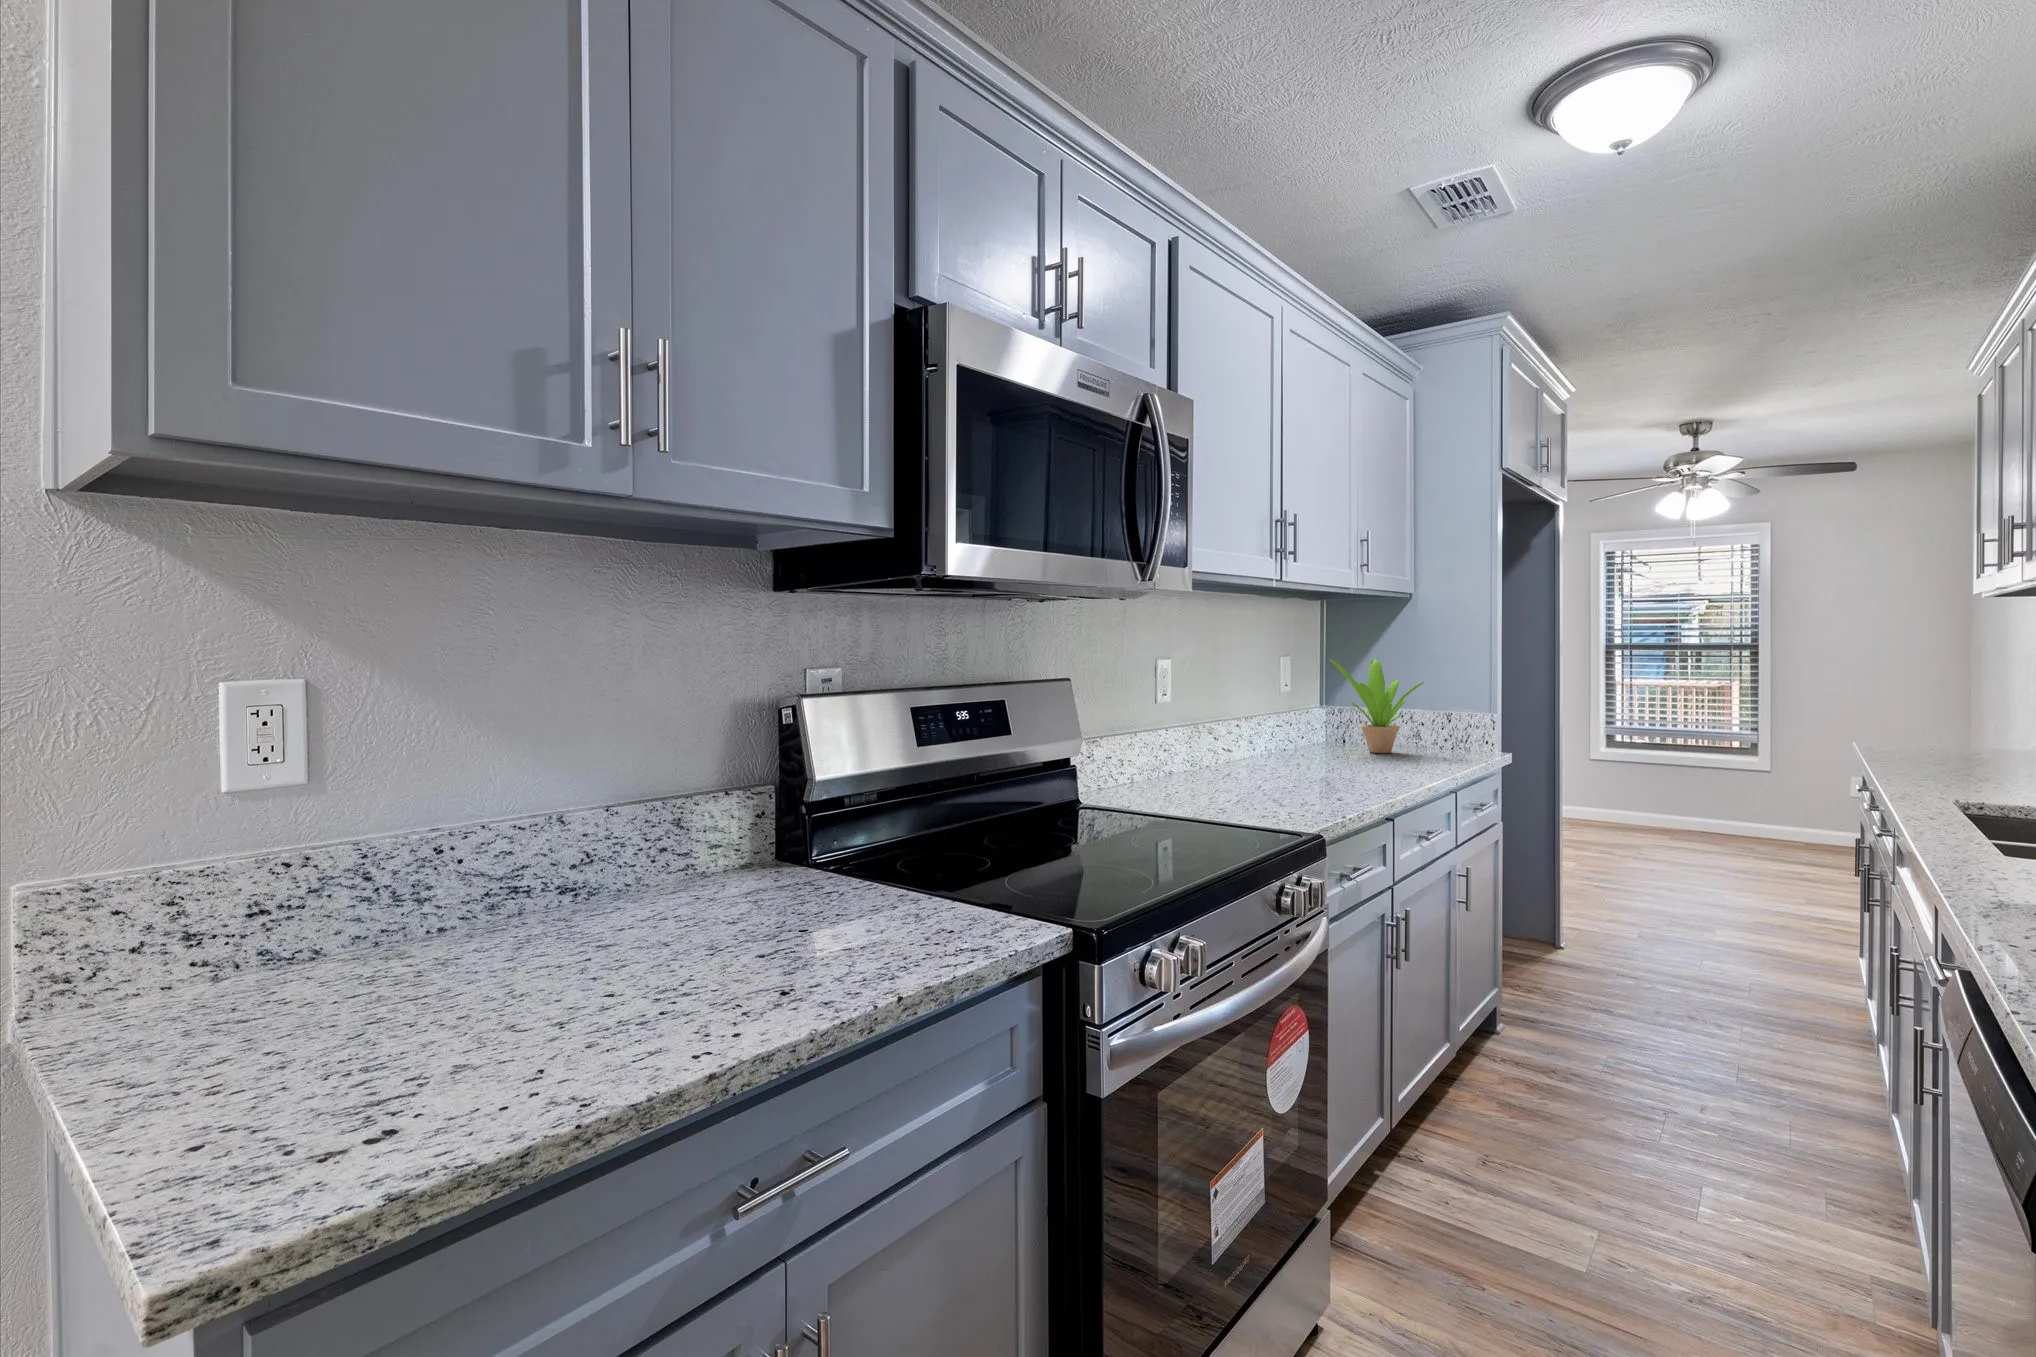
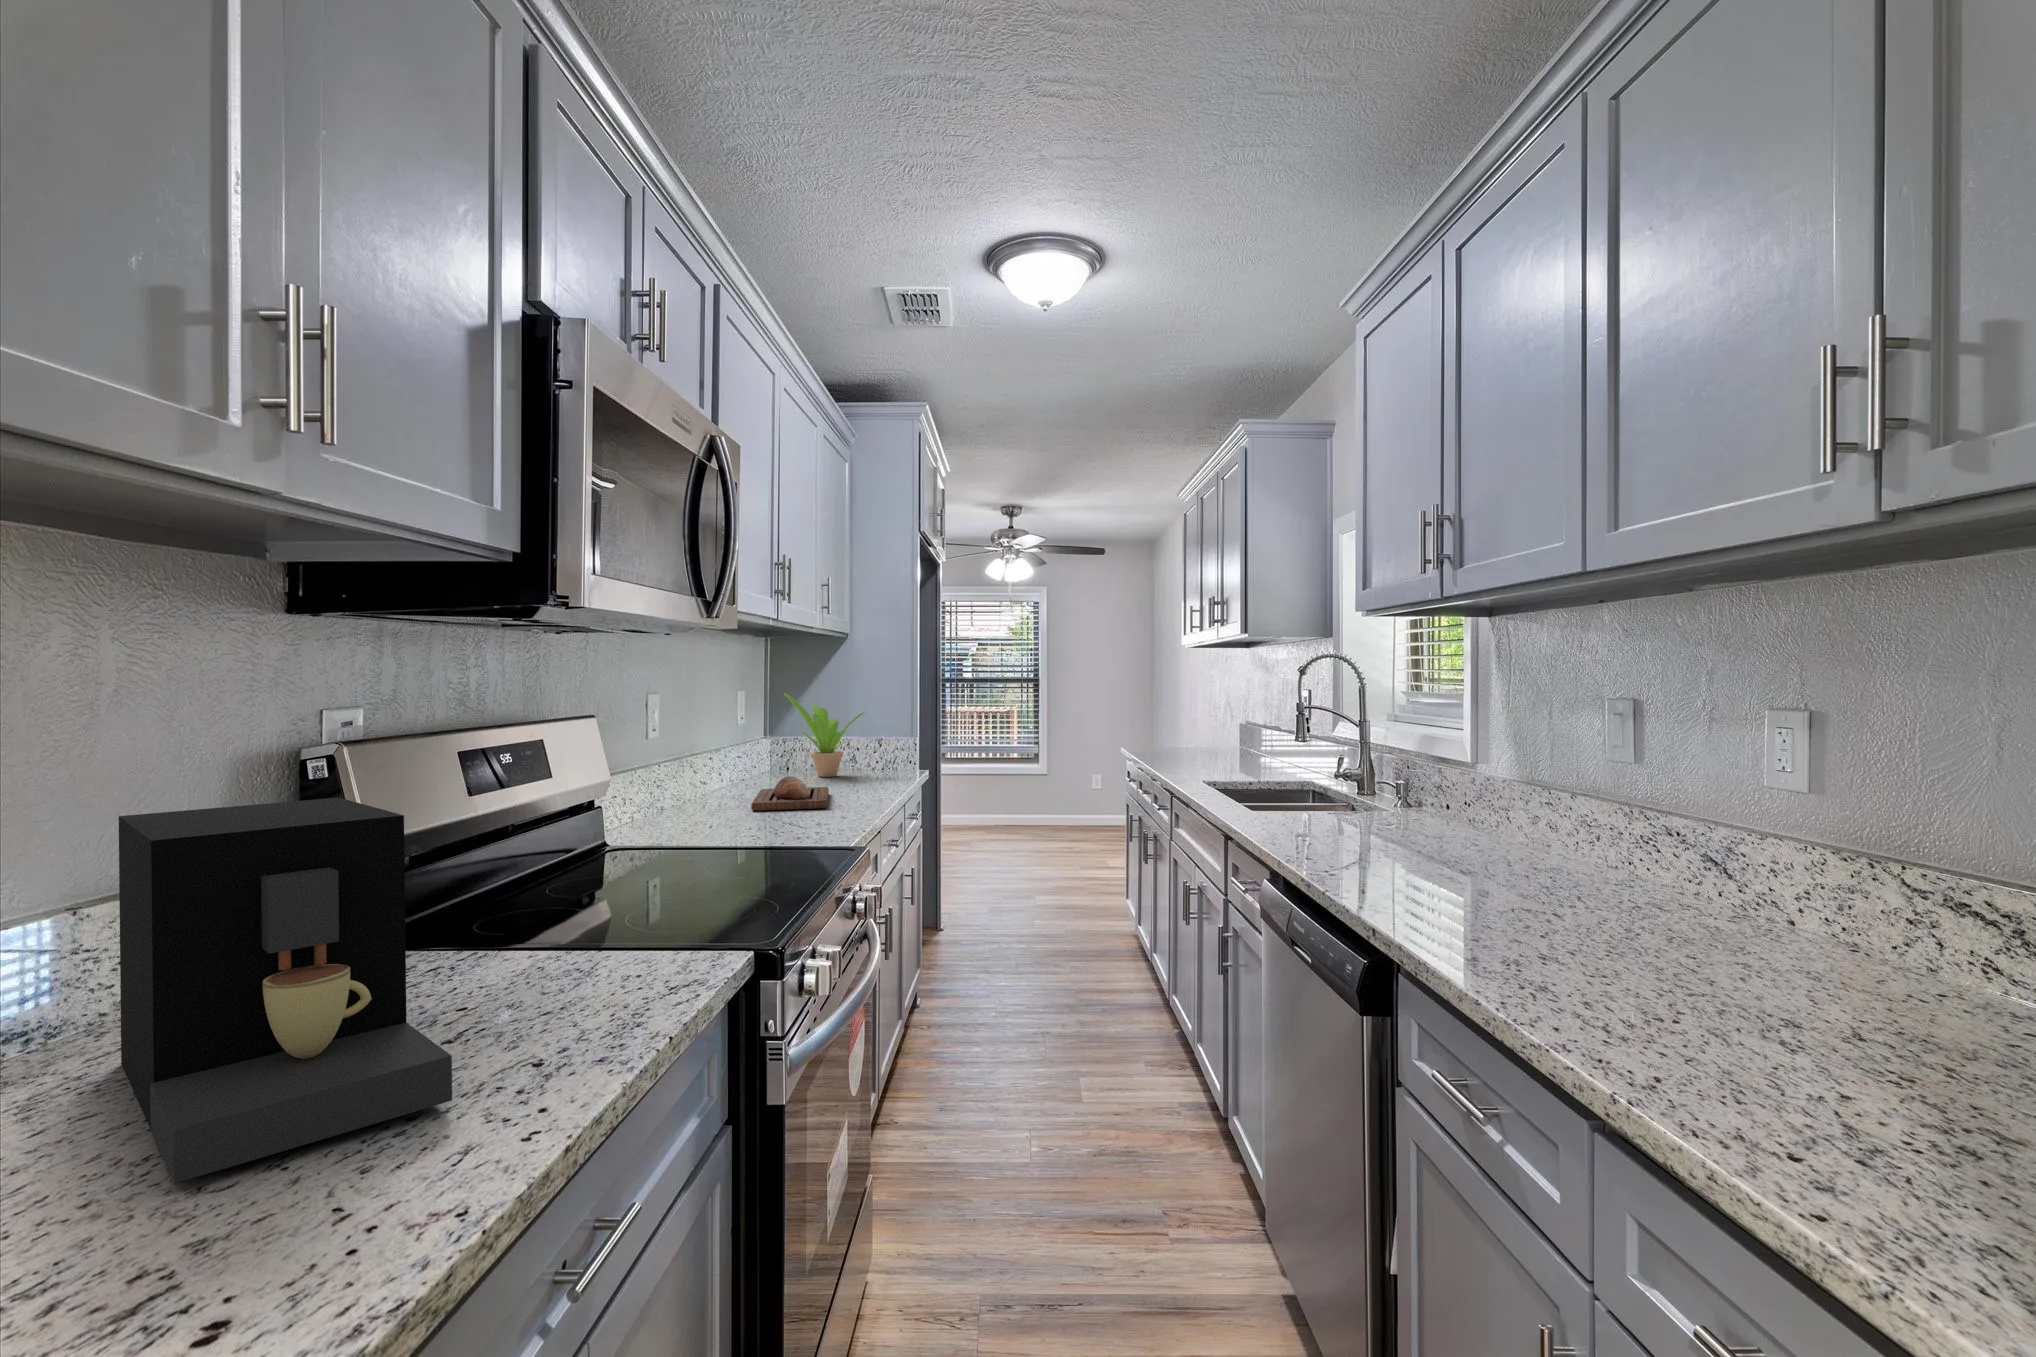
coffee maker: none [516,740,744,1011] -> present [119,798,452,1183]
bread loaf: none [1254,750,1356,787] -> present [751,777,829,811]

